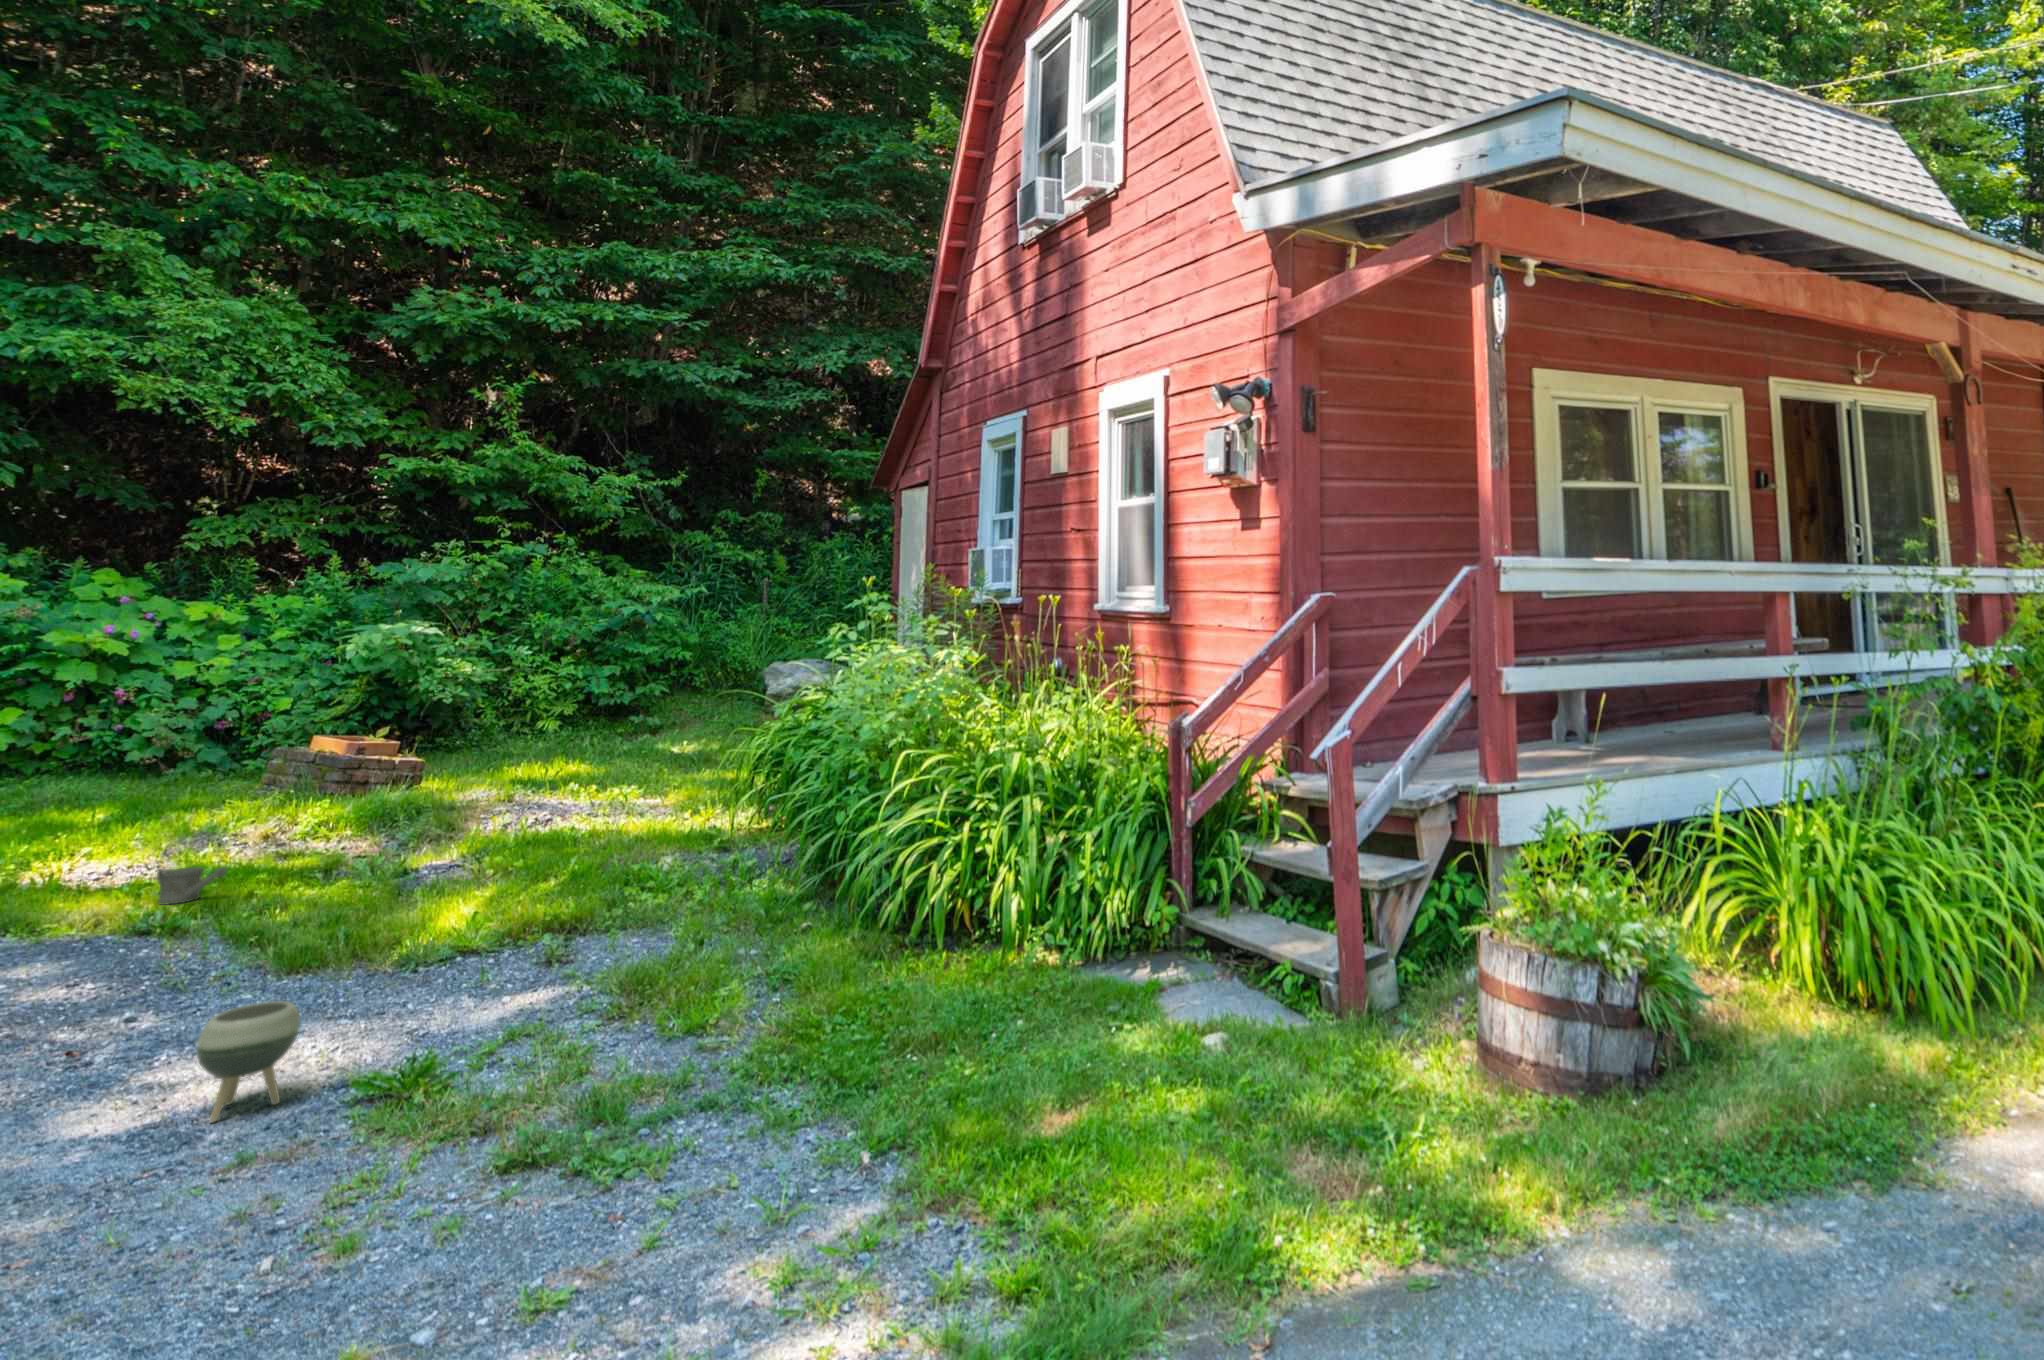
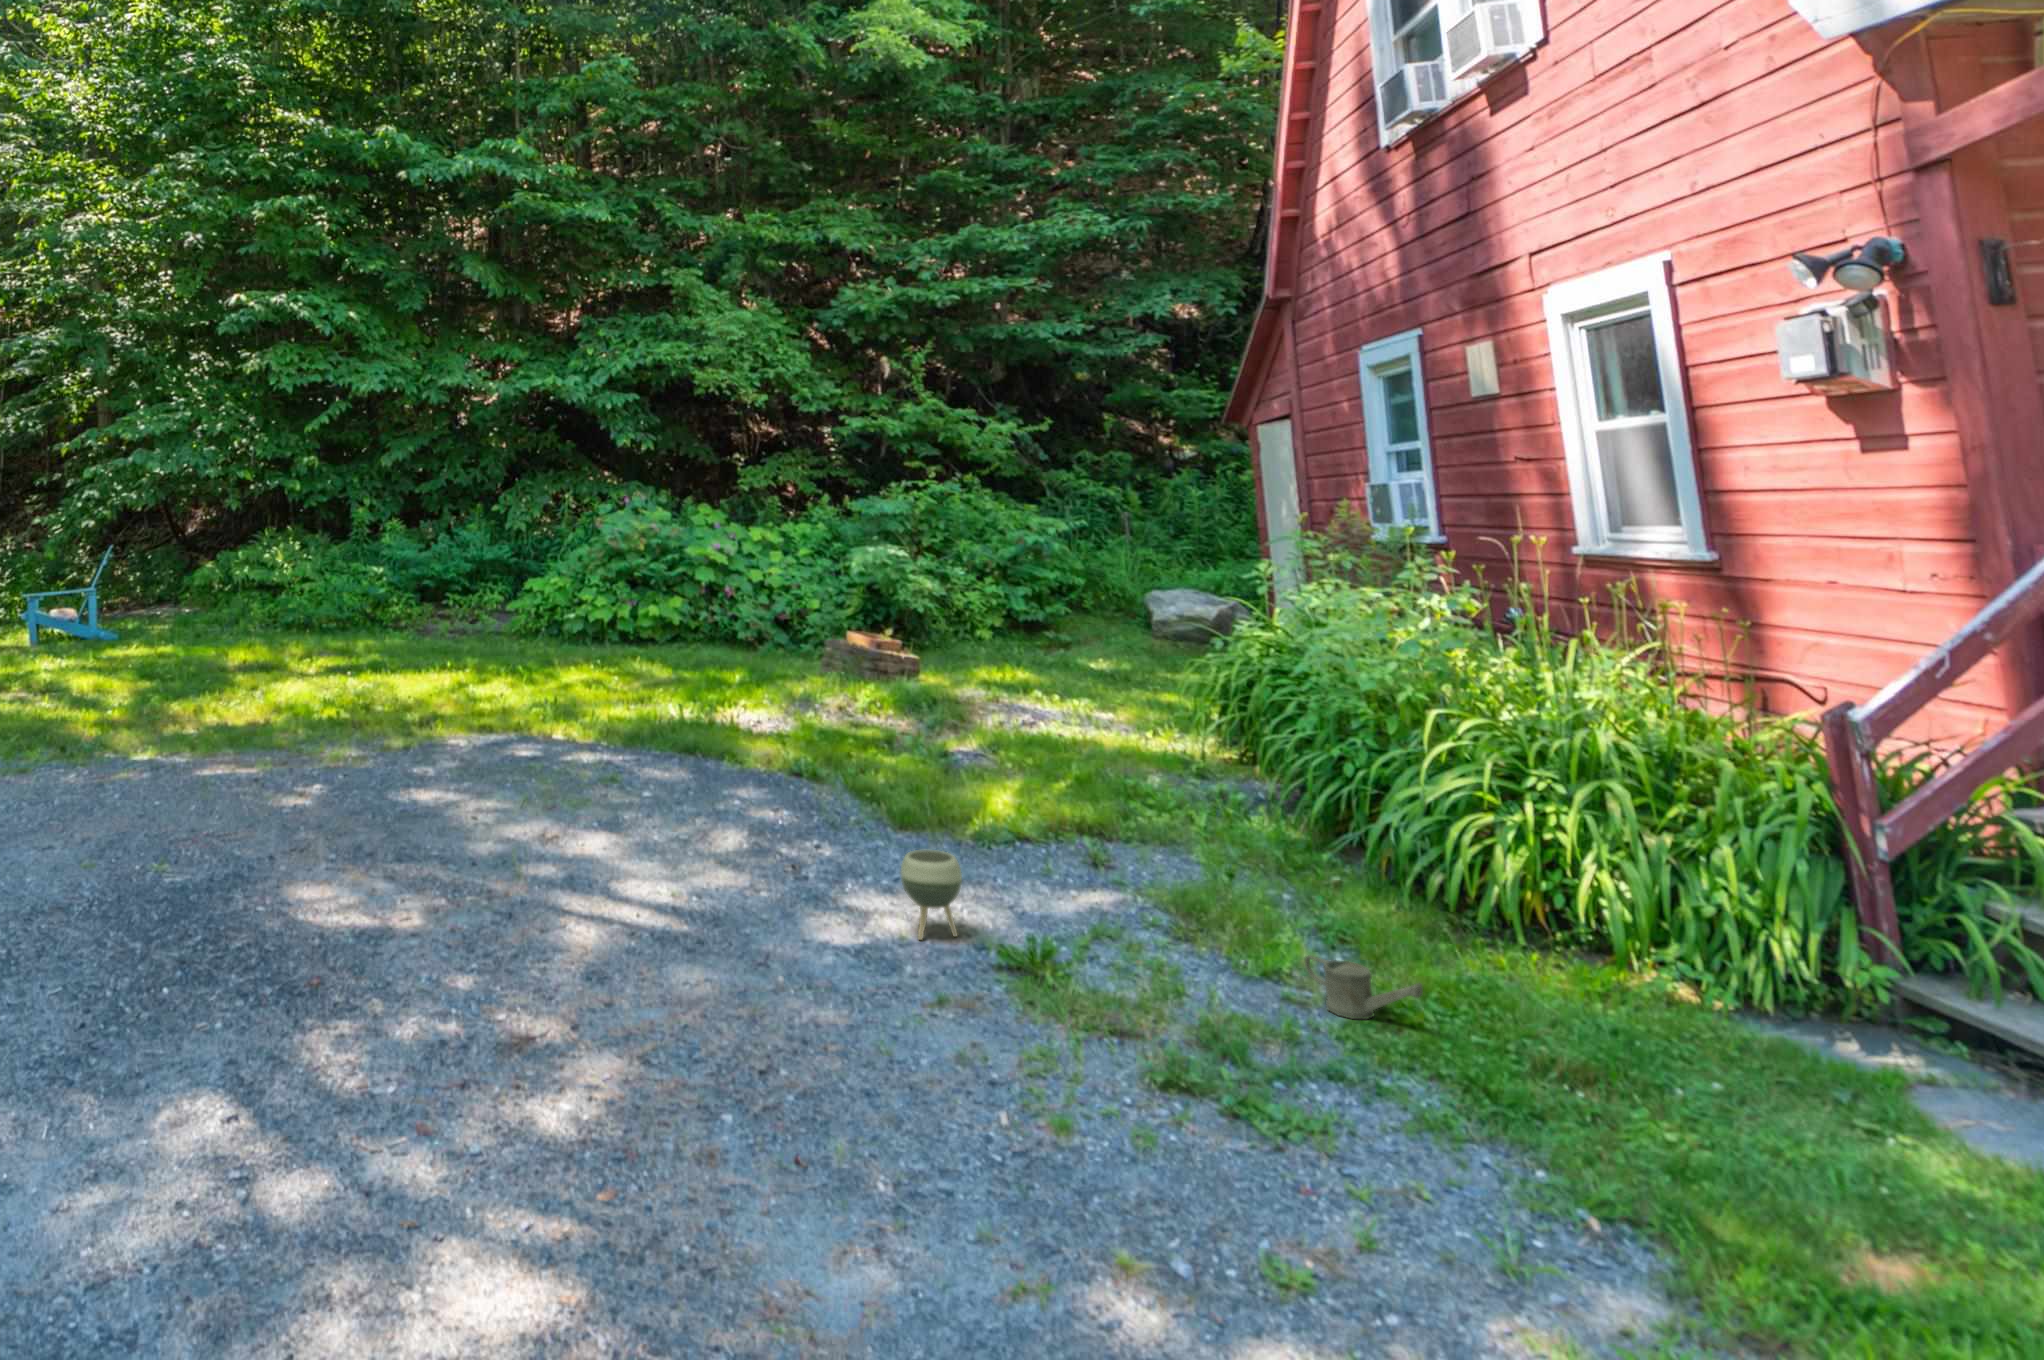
watering can: present [157,867,226,905] -> present [1305,955,1423,1019]

